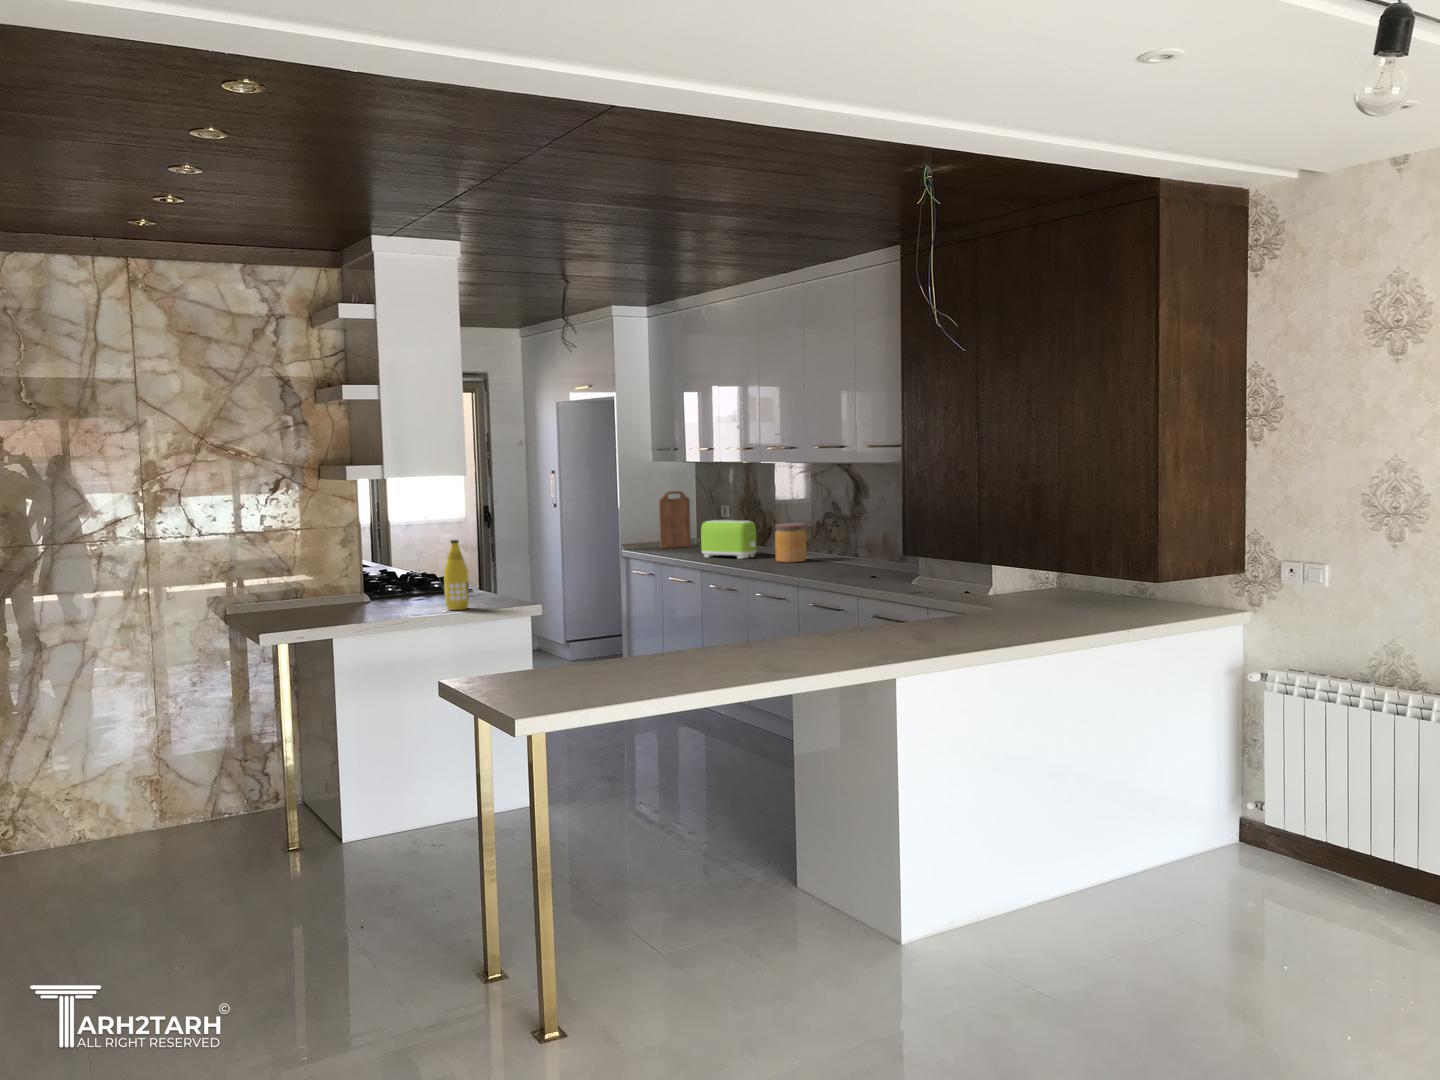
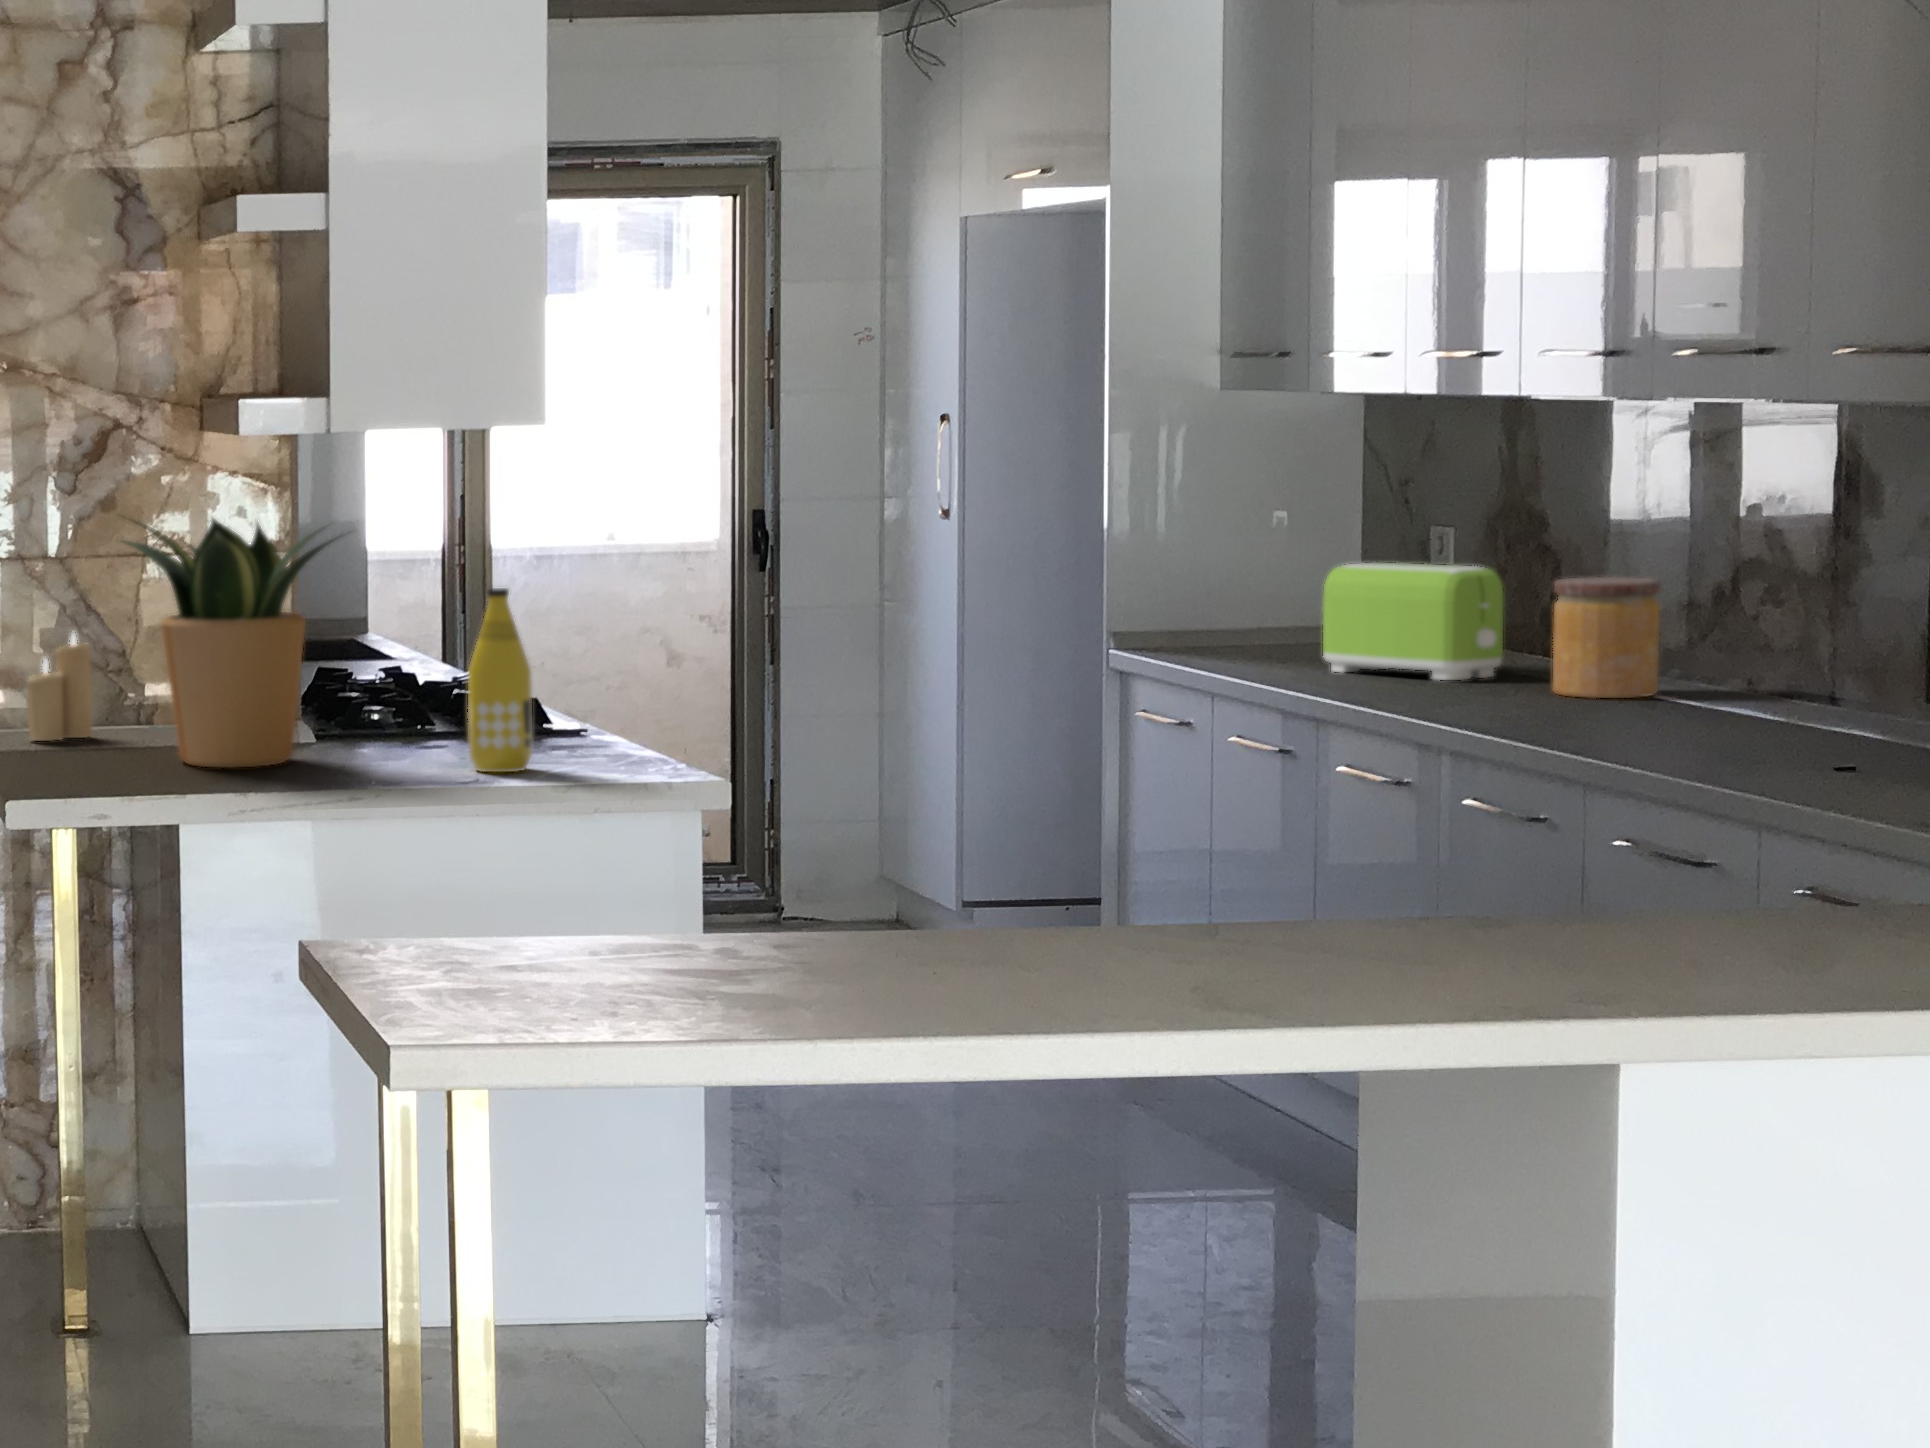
cutting board: present [659,491,691,548] -> none [1217,474,1319,643]
potted plant: none [295,515,399,615] -> present [123,518,337,768]
candle: none [253,563,281,608] -> present [27,633,92,741]

